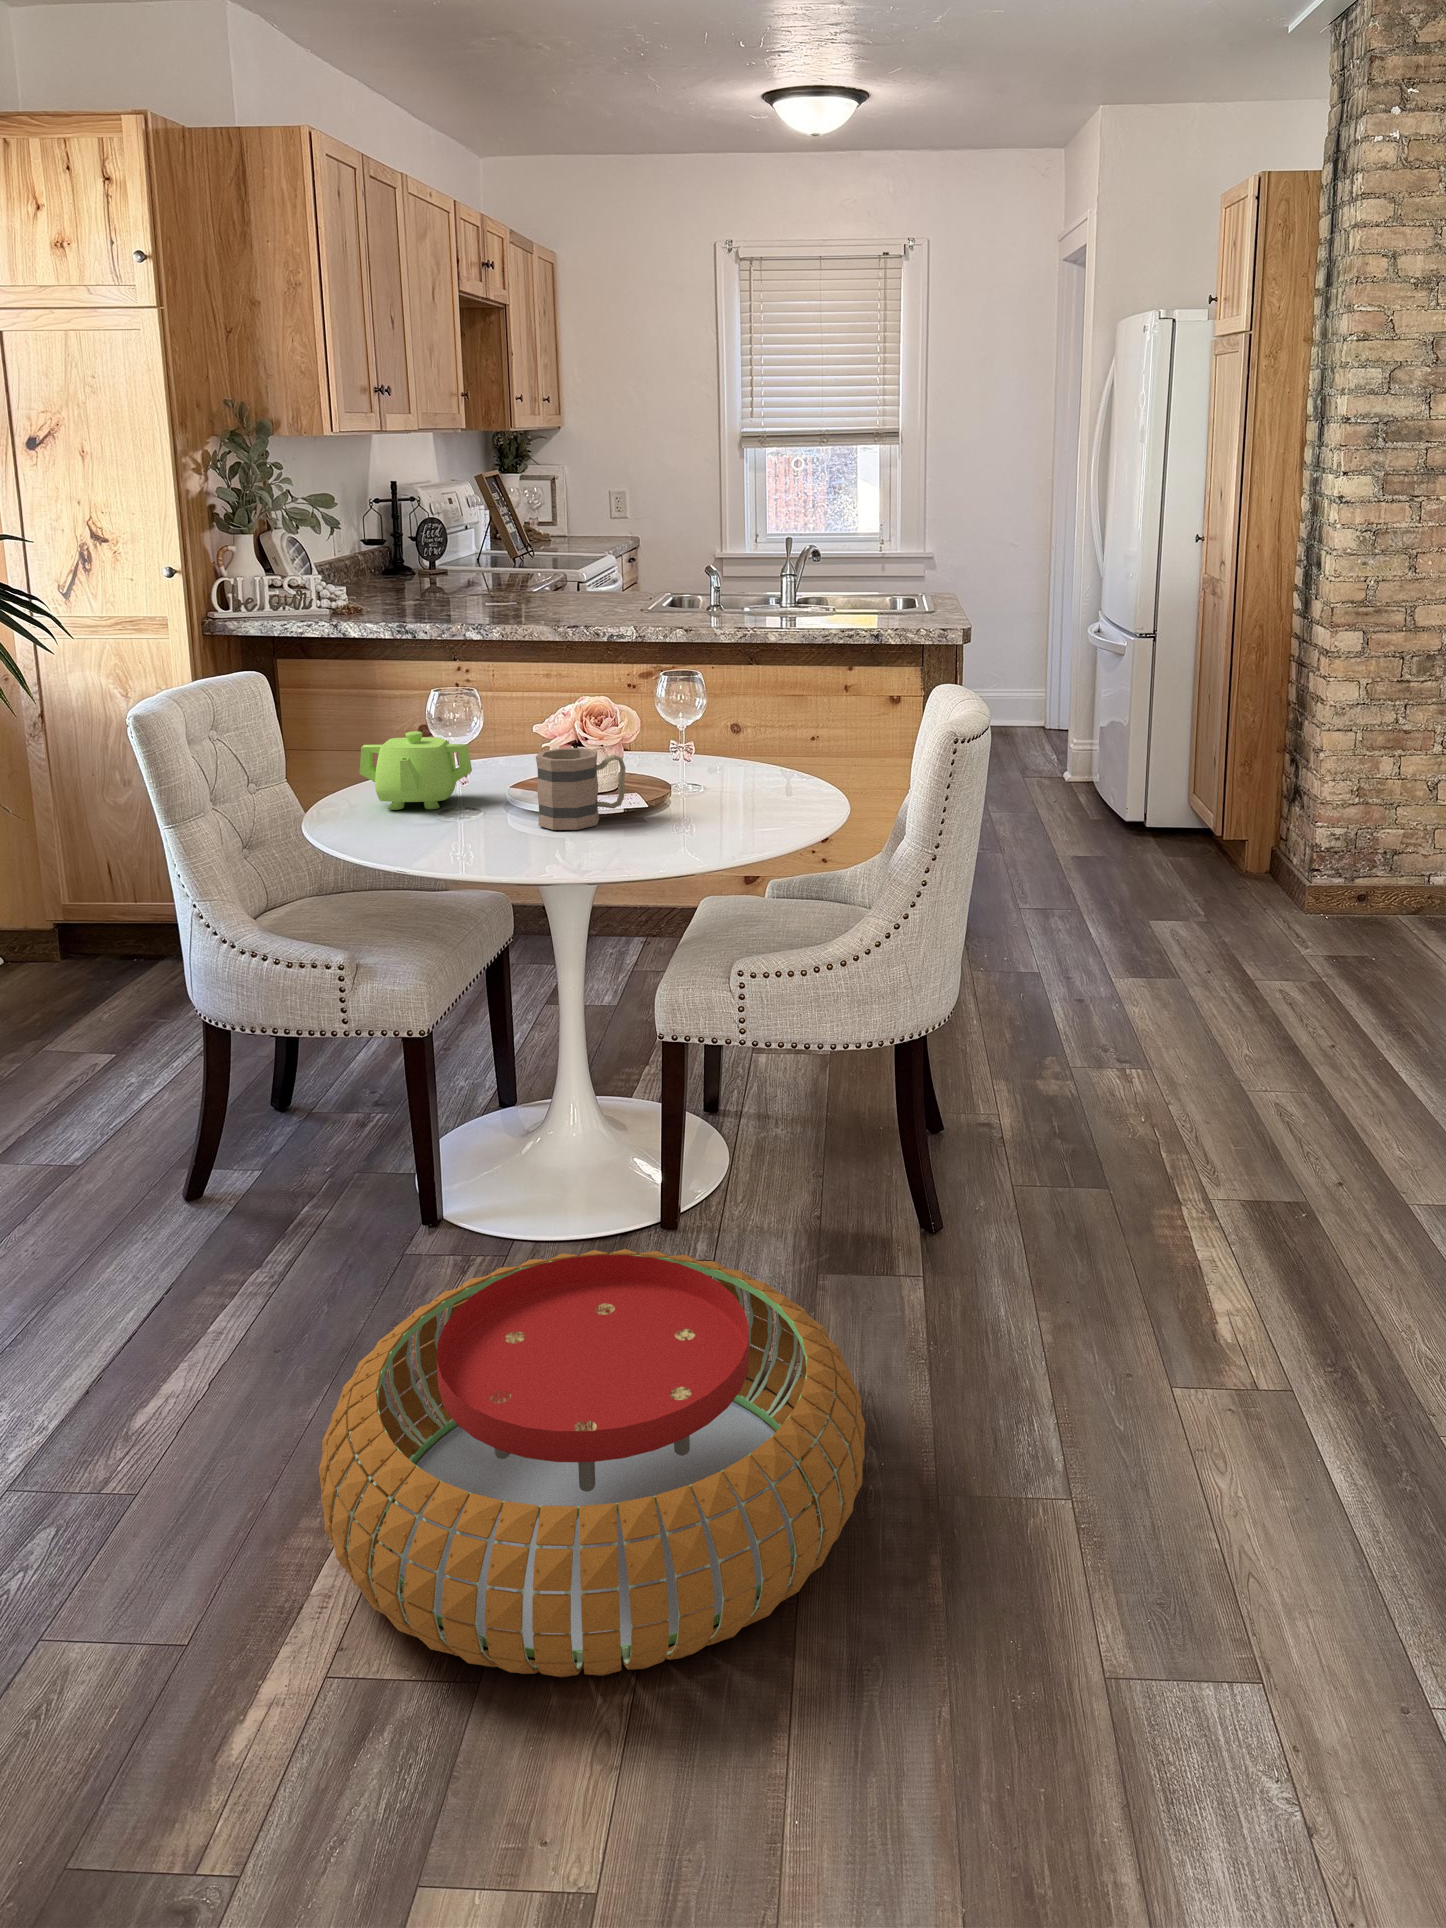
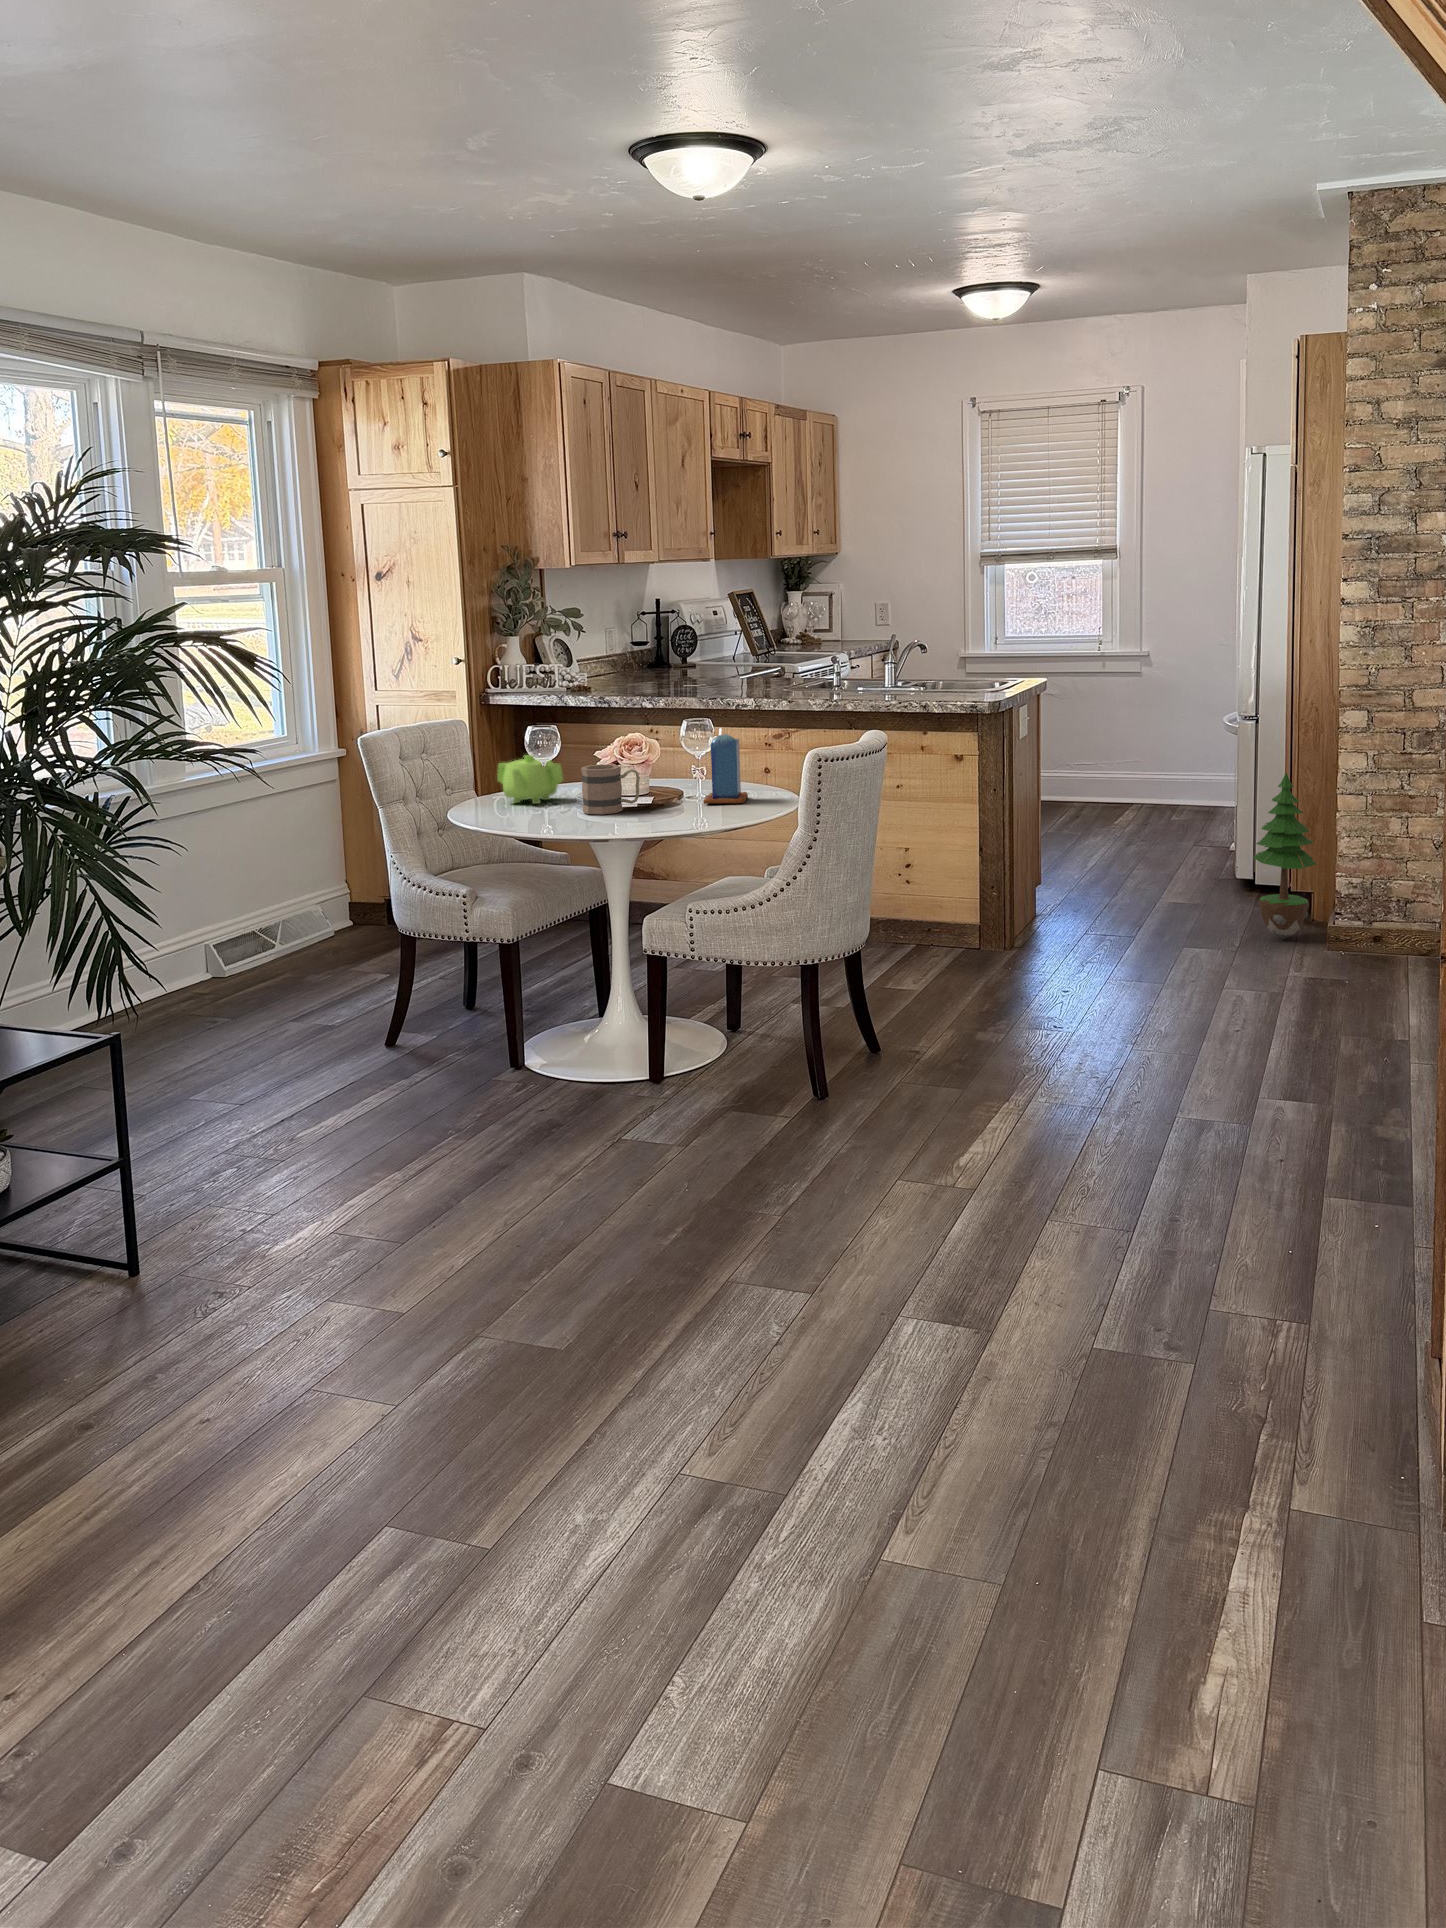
candle: none [709,685,778,802] -> present [704,728,748,804]
potted tree: none [1210,703,1284,899] -> present [1253,773,1316,939]
pouf: present [319,1249,865,1677] -> none [360,1052,674,1240]

